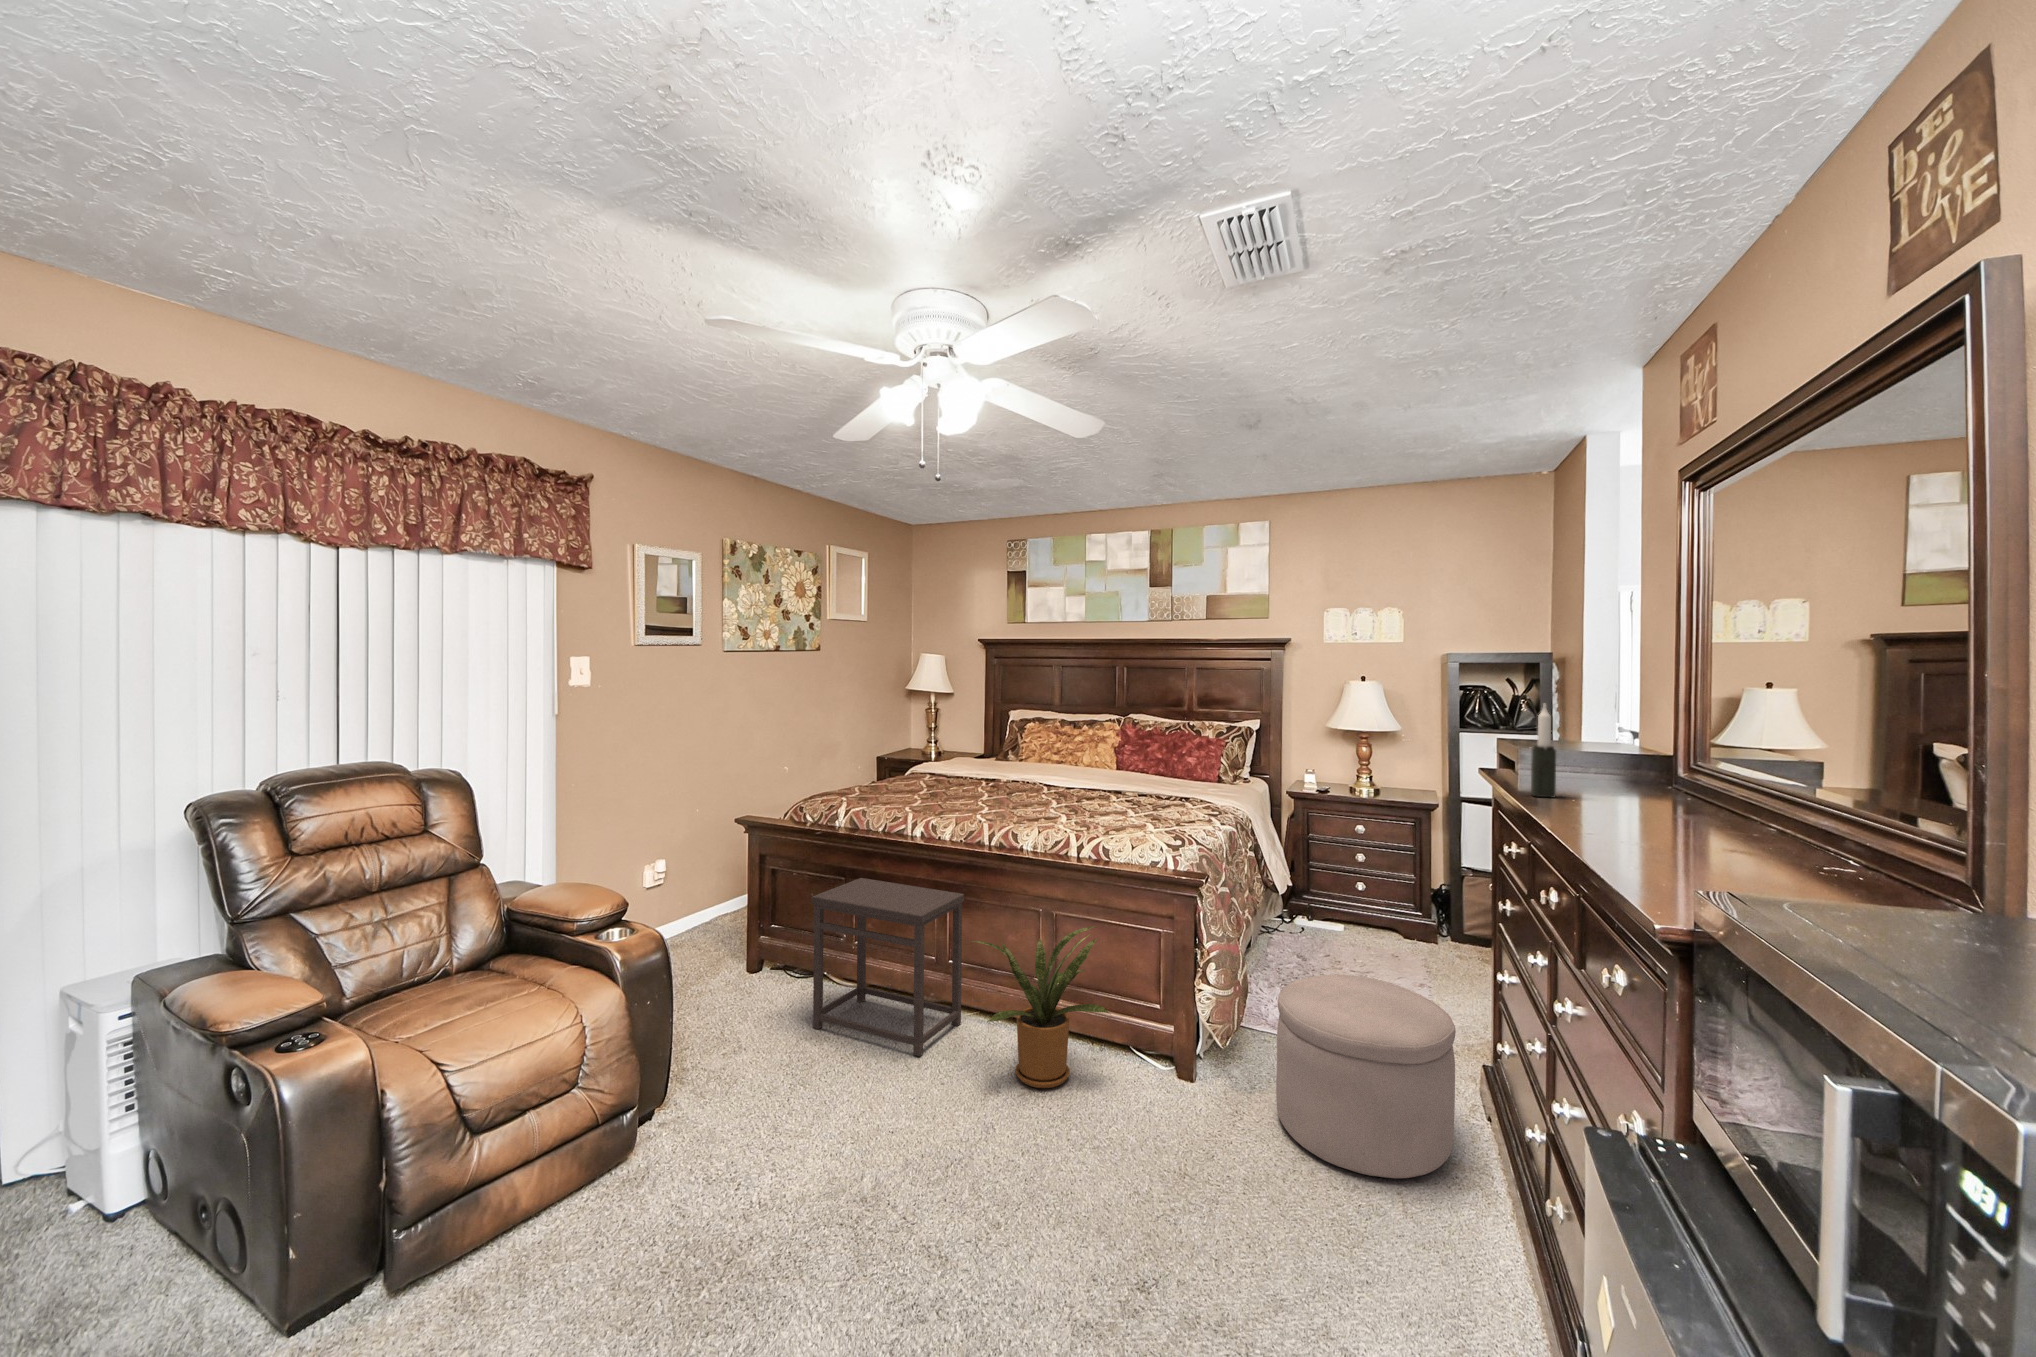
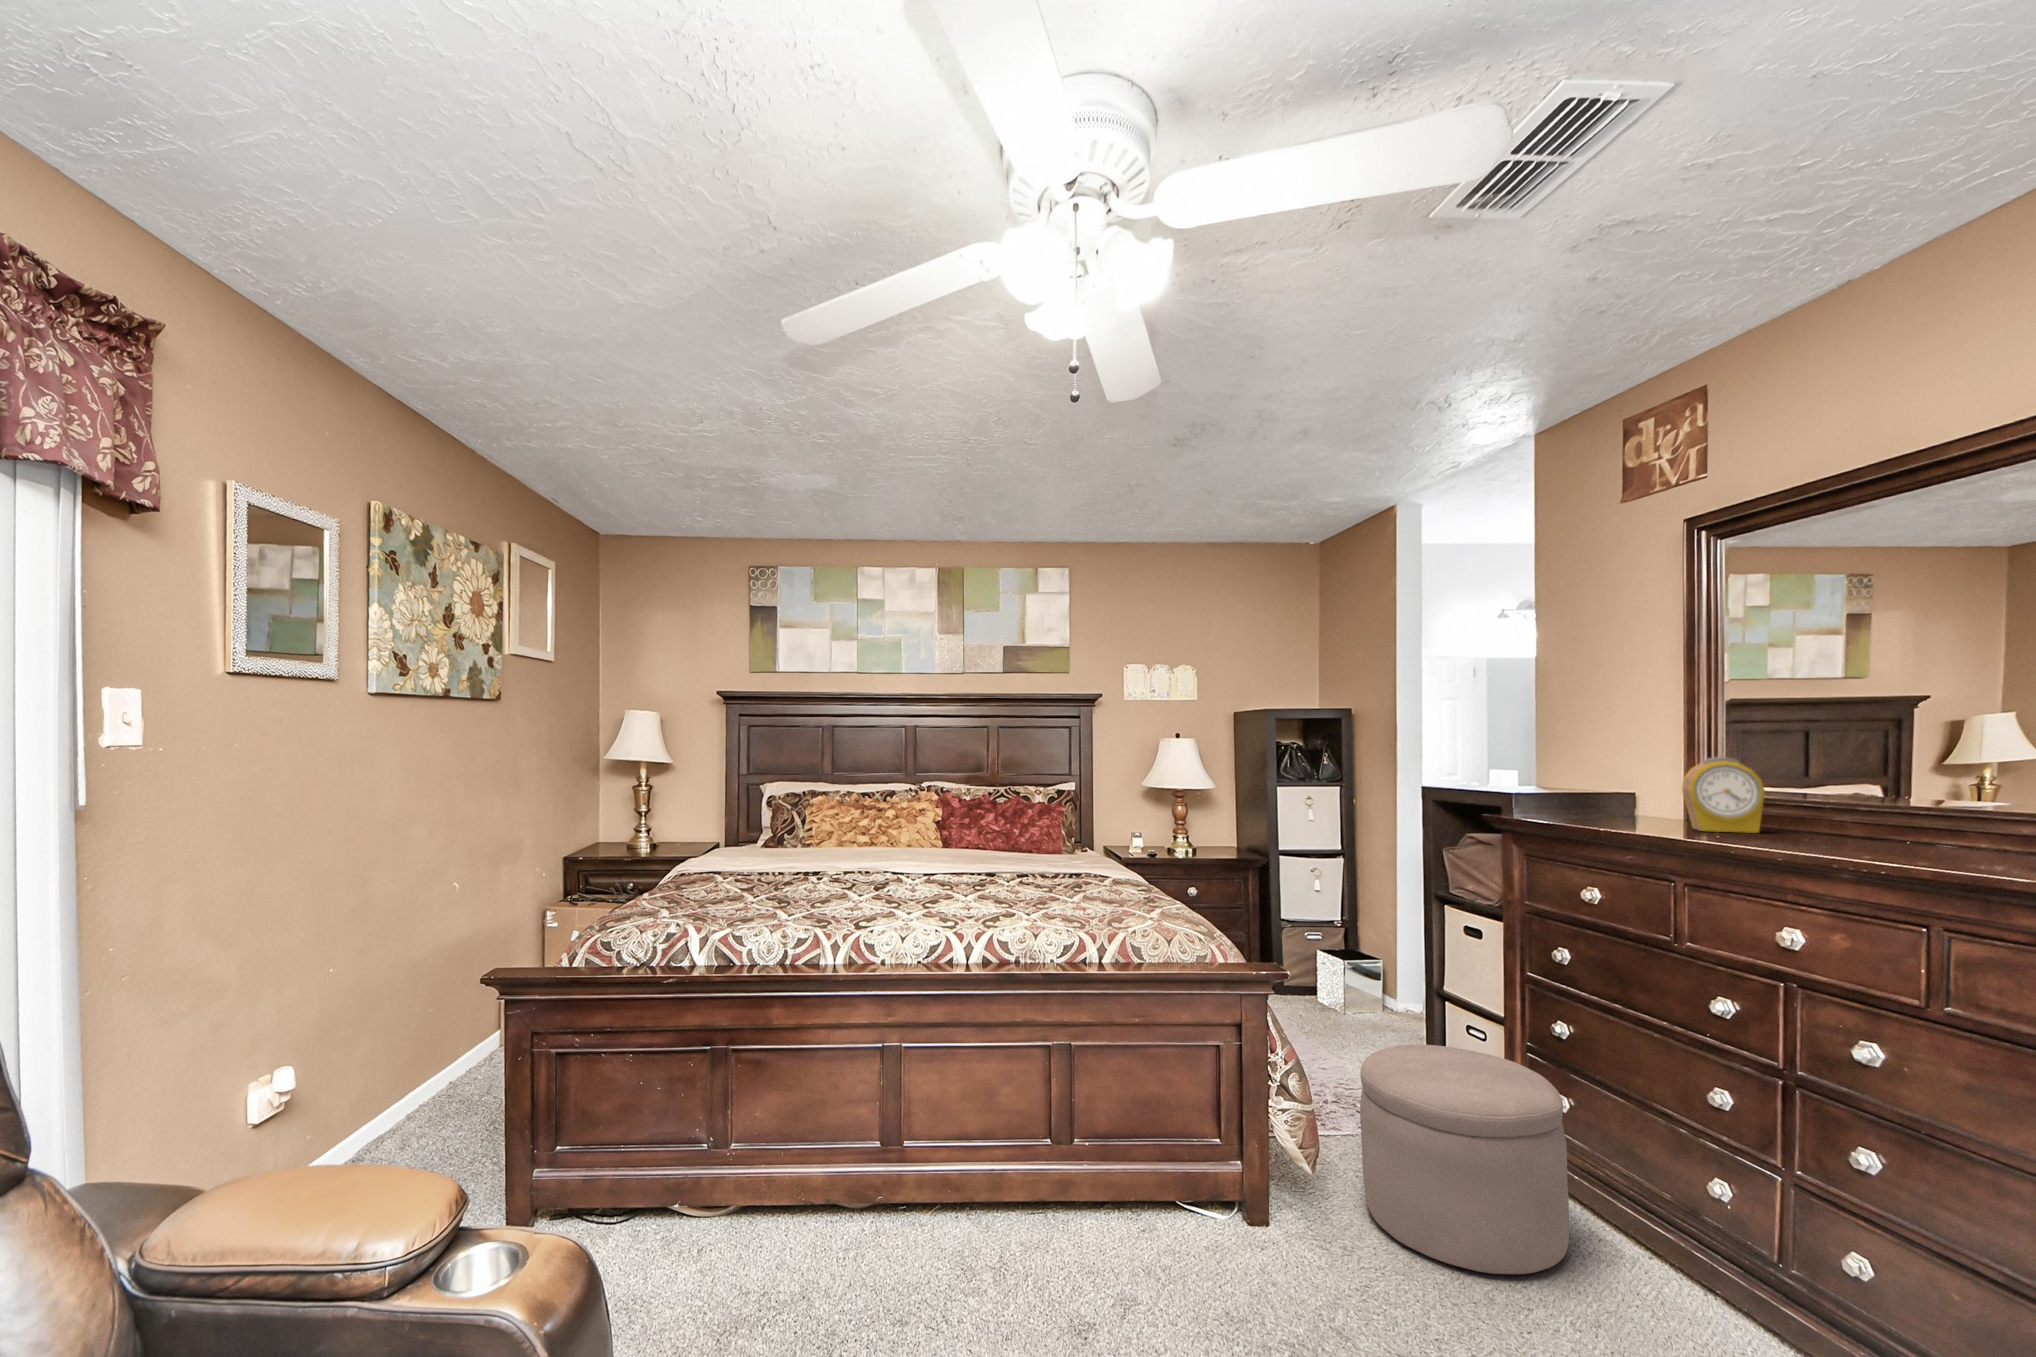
candle: present [1531,704,1556,797] -> none [1596,733,1626,824]
alarm clock: none [1570,736,1657,818] -> present [1682,757,1765,833]
side table: present [812,878,964,1056] -> none [711,1037,934,1323]
house plant: present [972,926,1110,1088] -> none [1011,1043,1195,1300]

